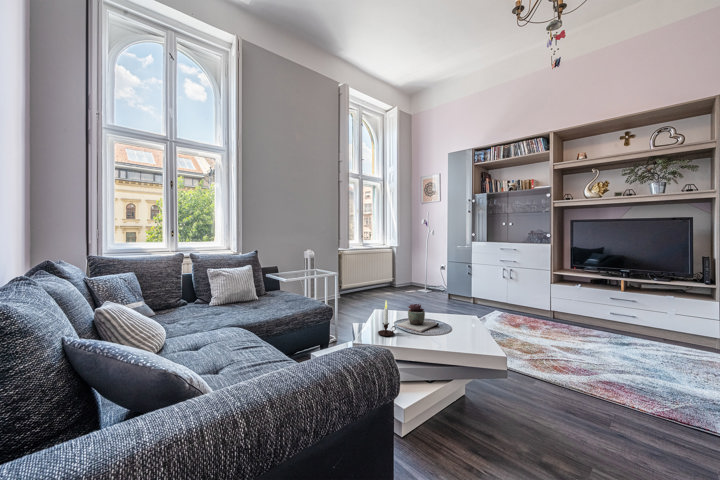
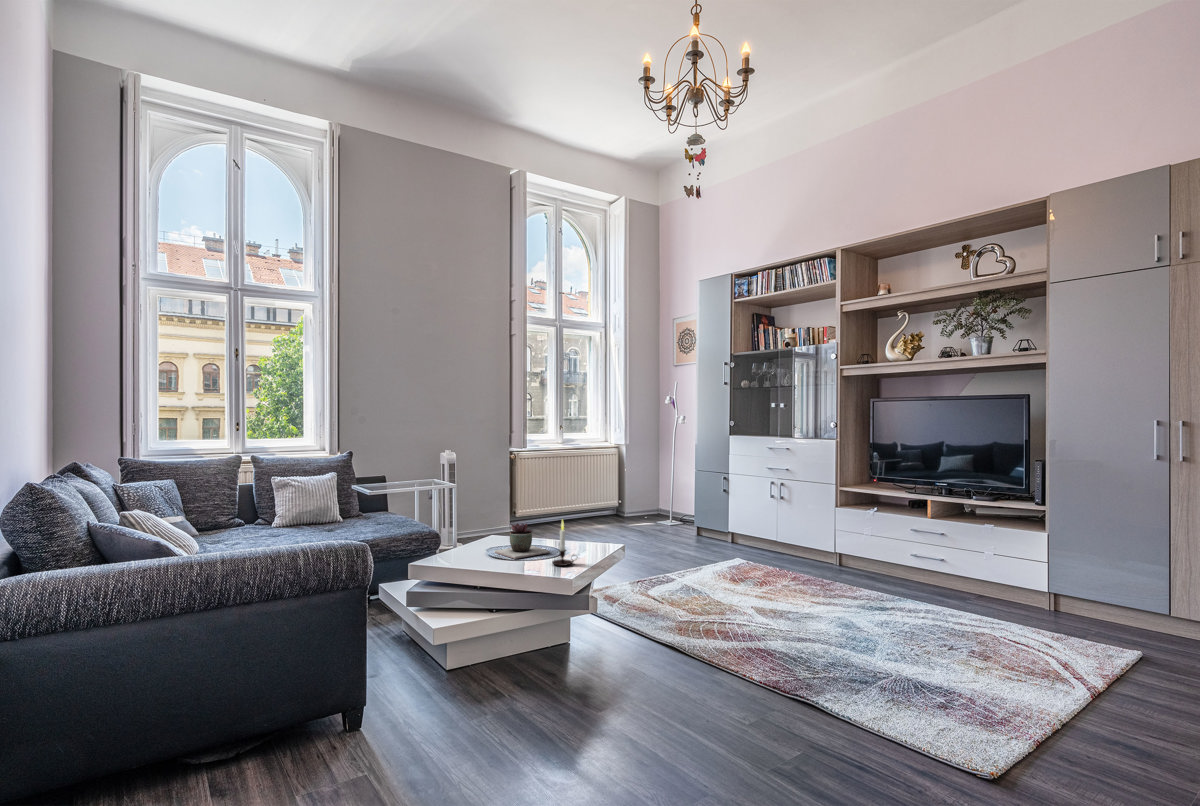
candle: present [378,301,396,336] -> present [552,520,575,566]

